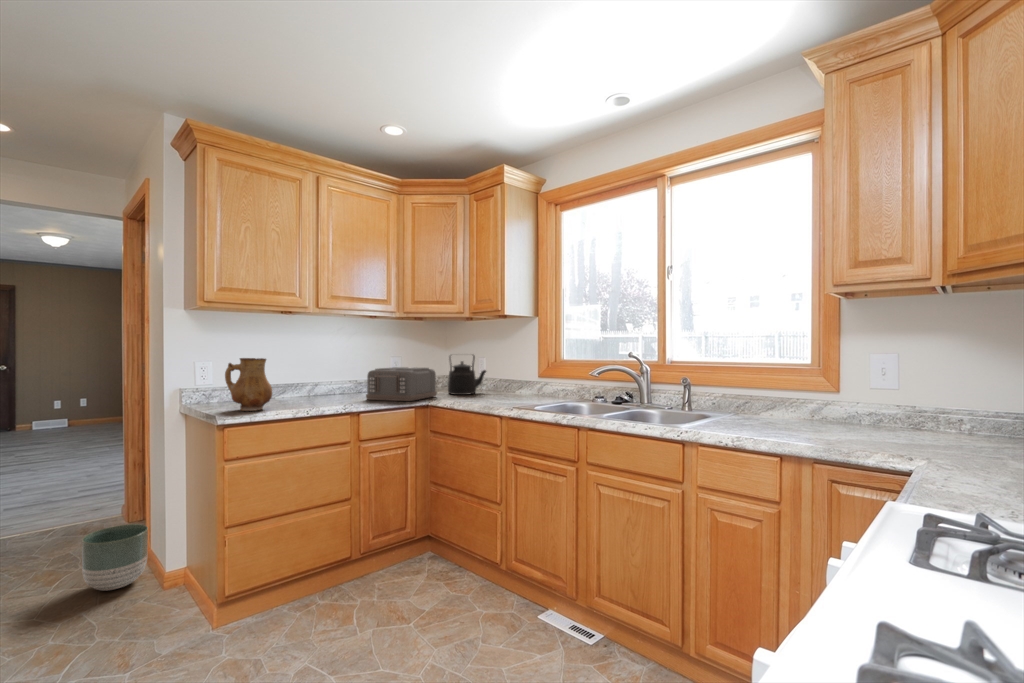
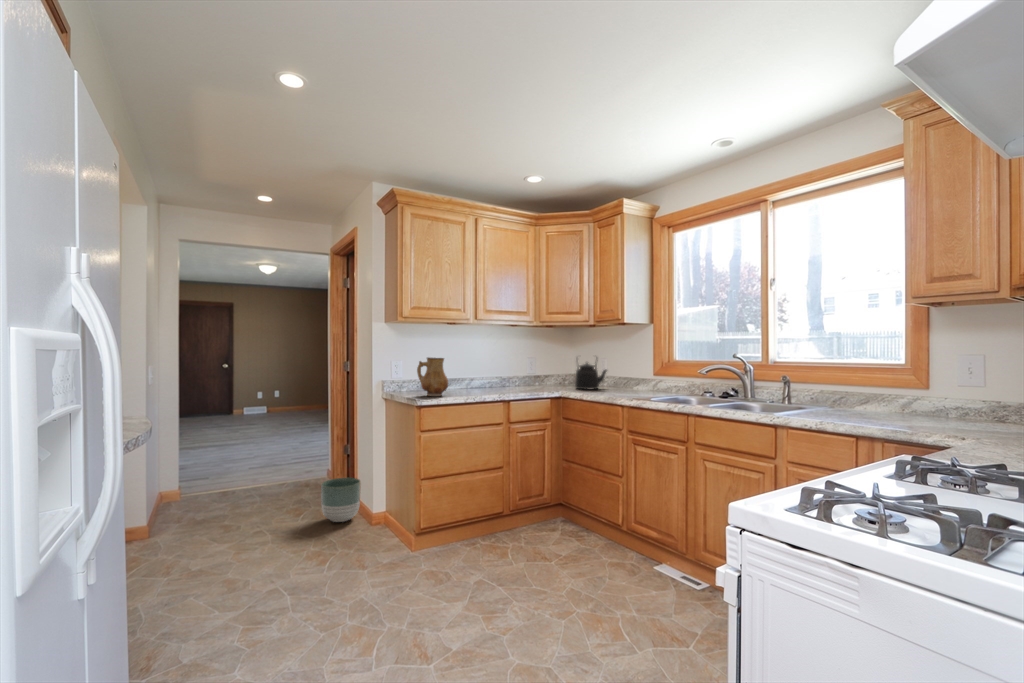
toaster: present [366,367,437,401] -> none [512,366,567,393]

